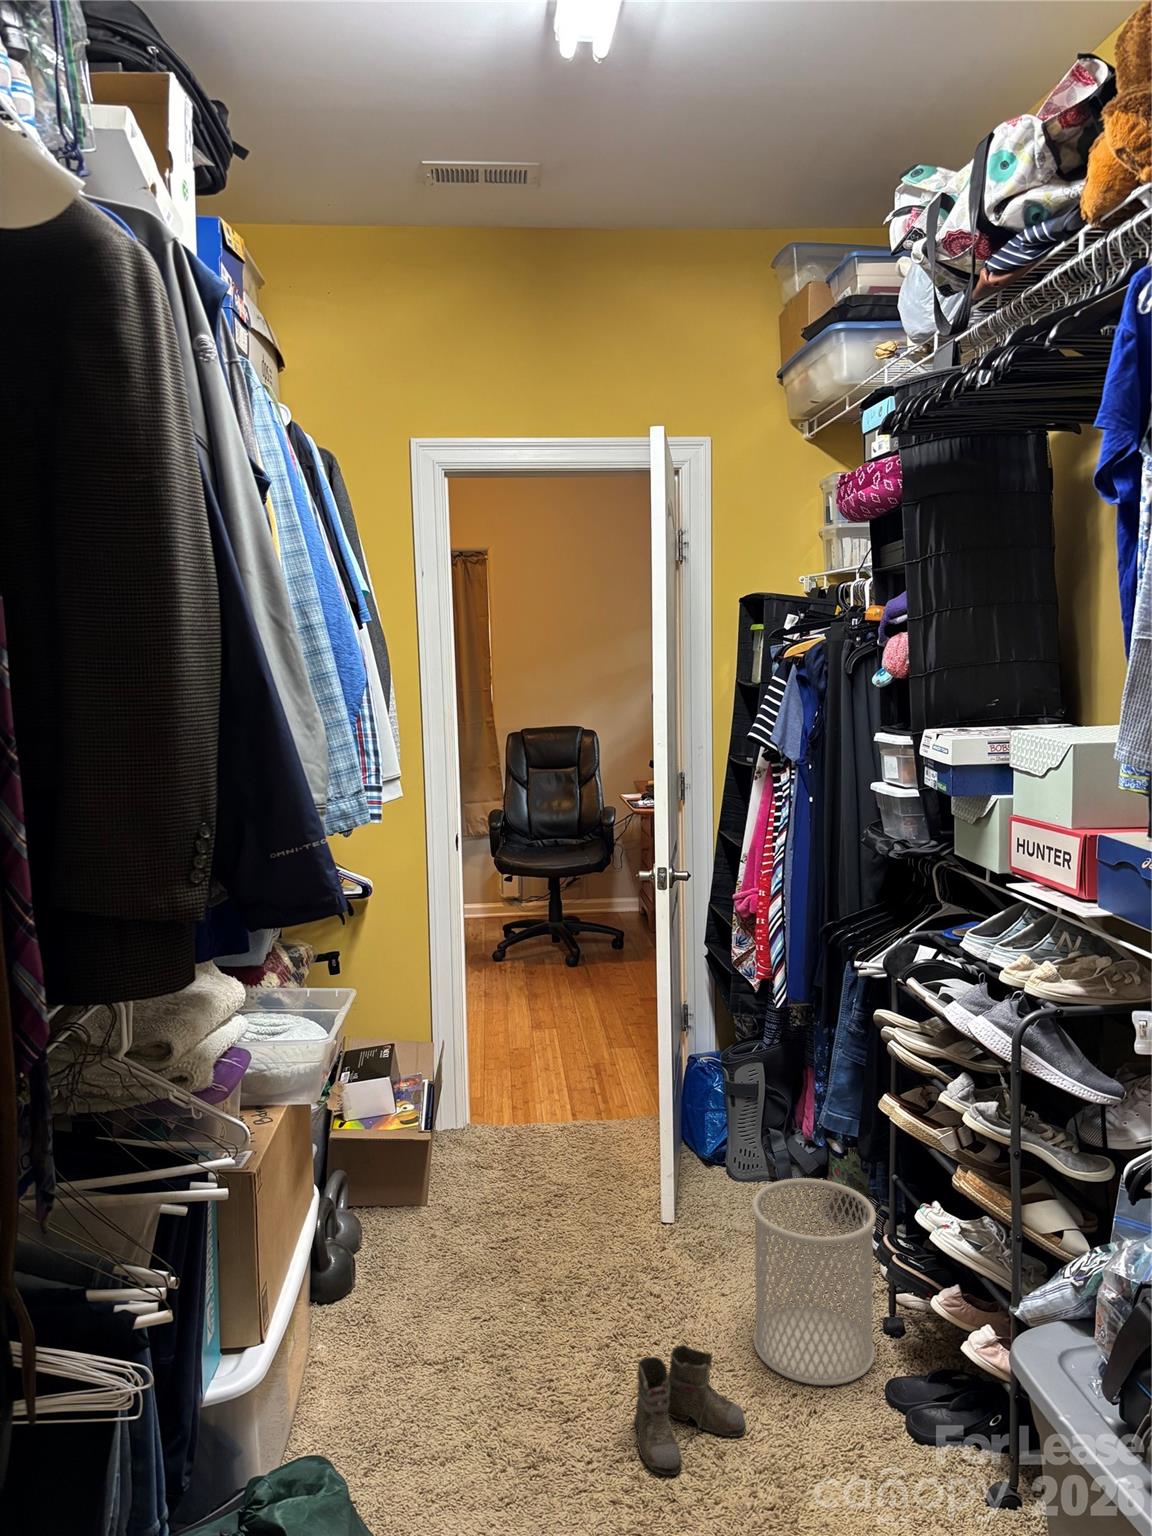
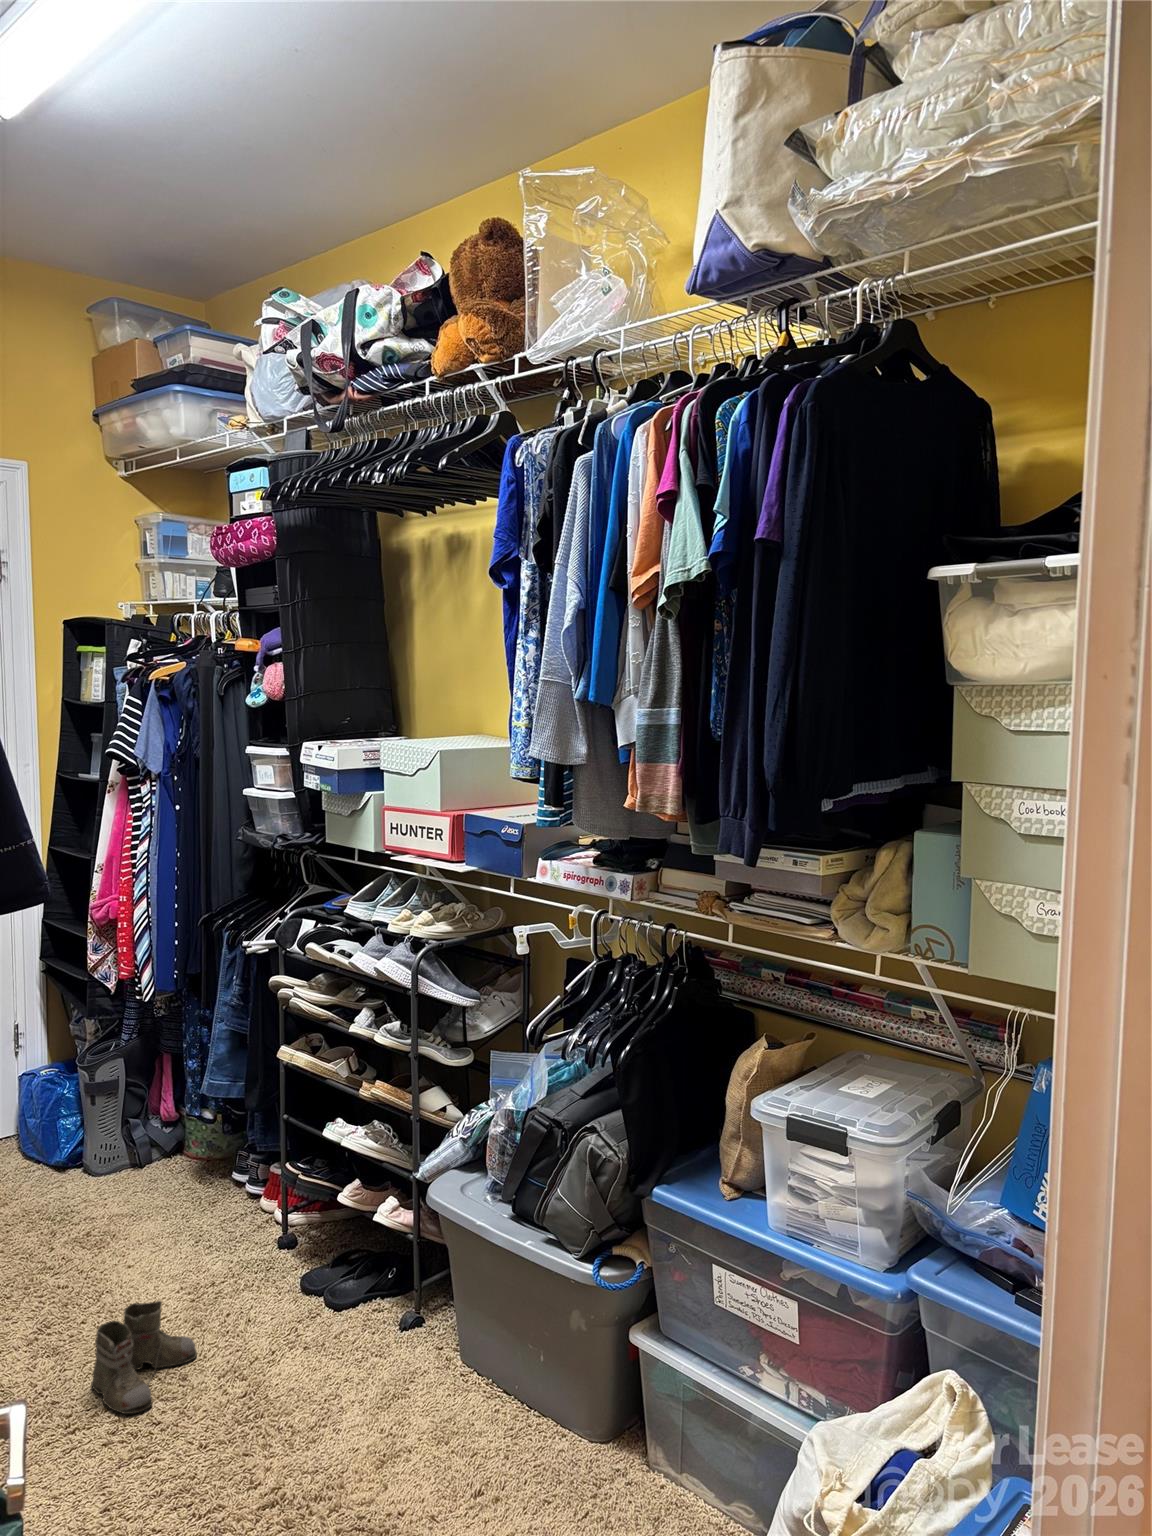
wastebasket: present [752,1178,876,1385] -> none [172,1133,282,1305]

